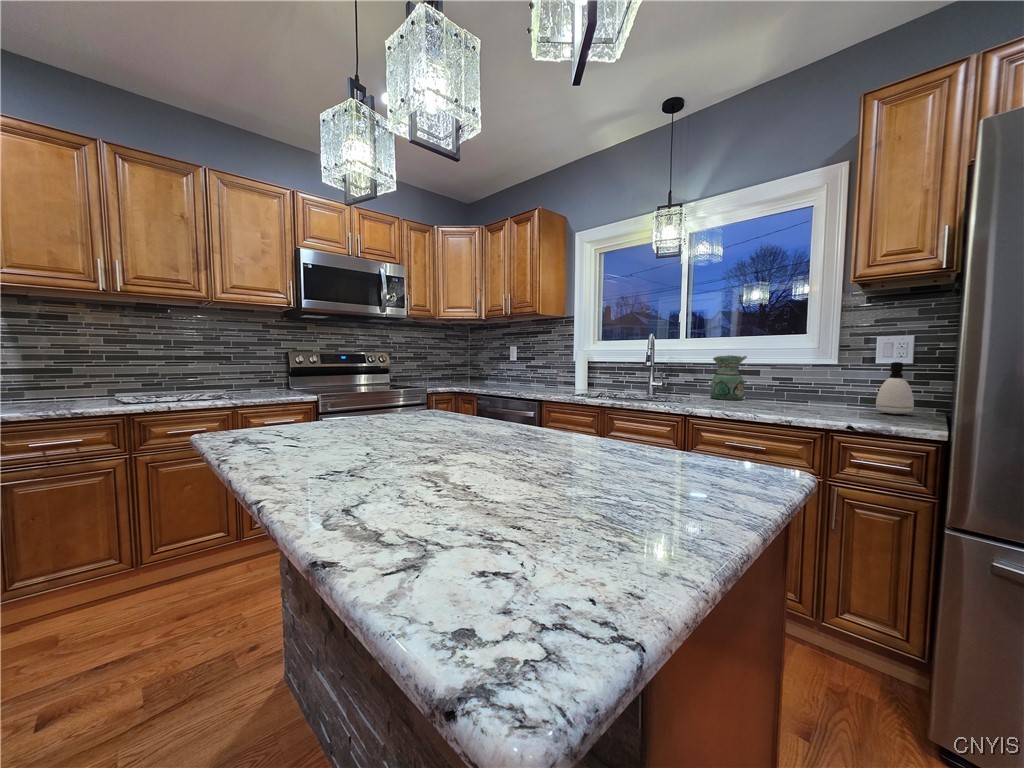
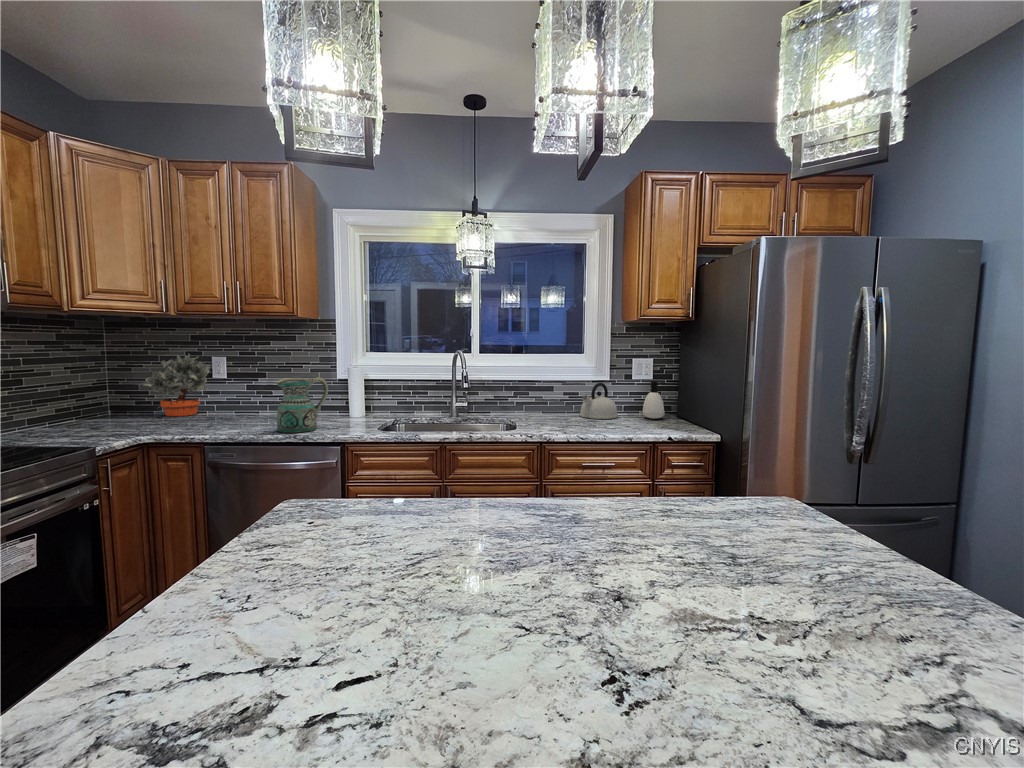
potted plant: none [478,344,509,383] -> present [142,354,209,416]
ceramic pitcher: present [710,355,747,400] -> present [277,377,328,433]
kettle: none [782,366,842,408] -> present [579,383,618,419]

